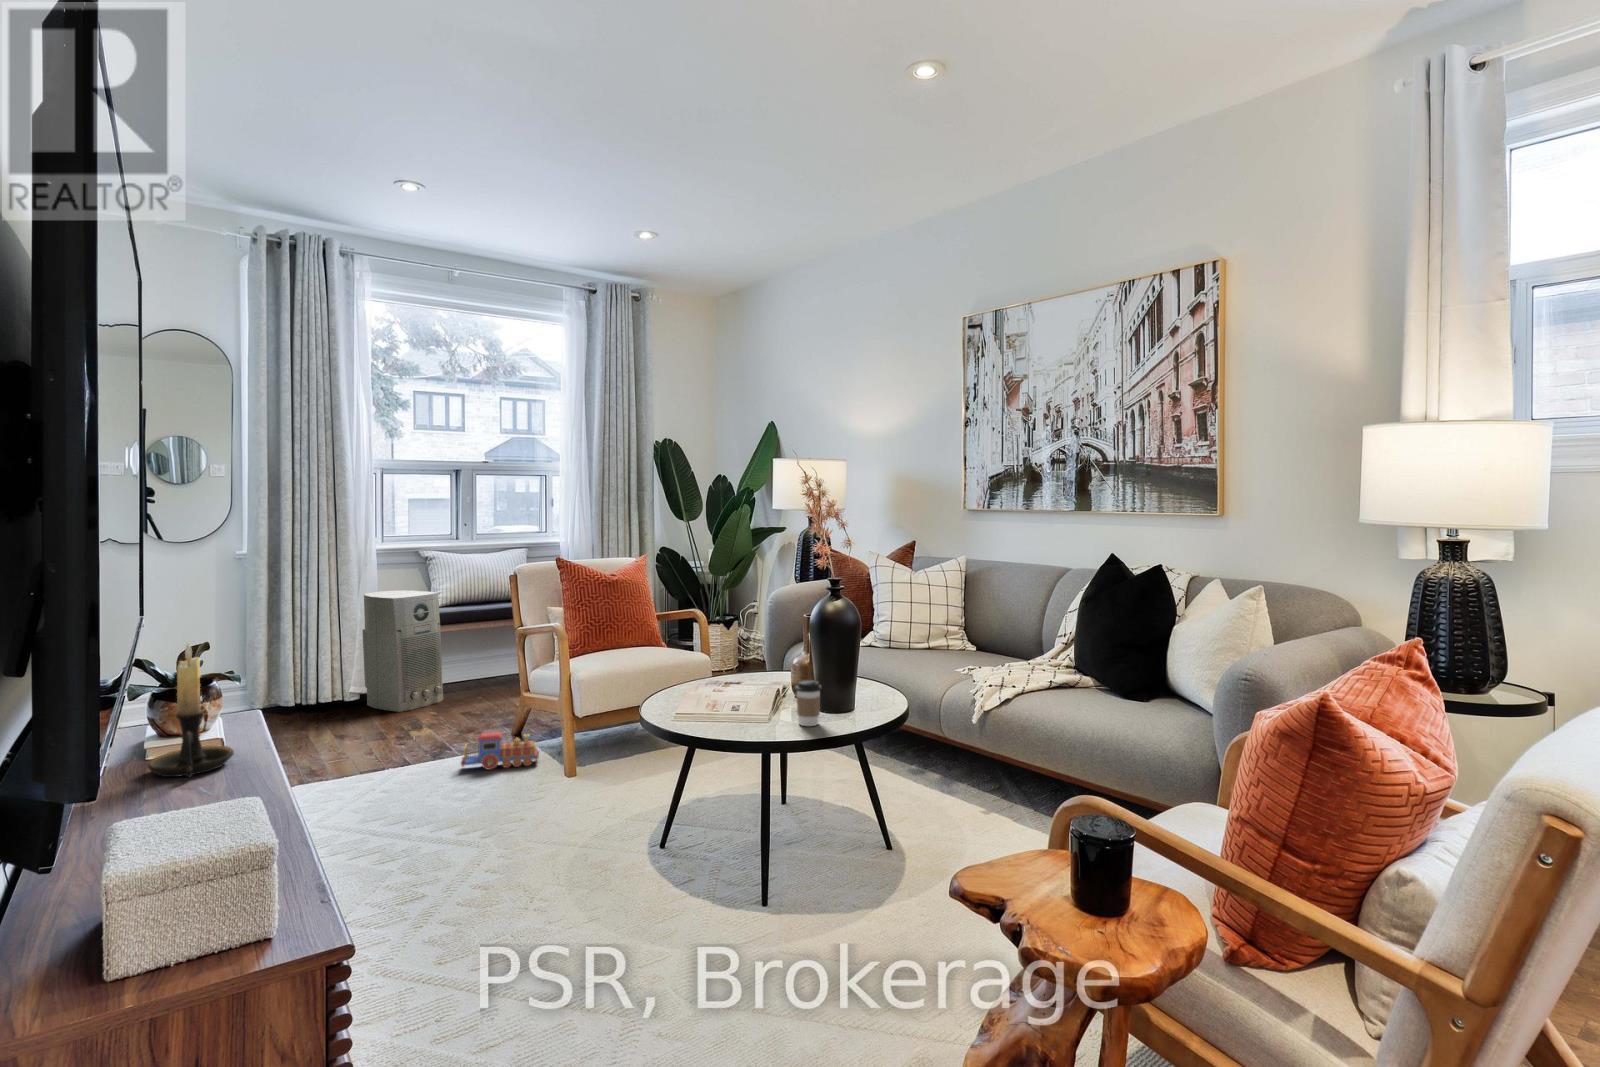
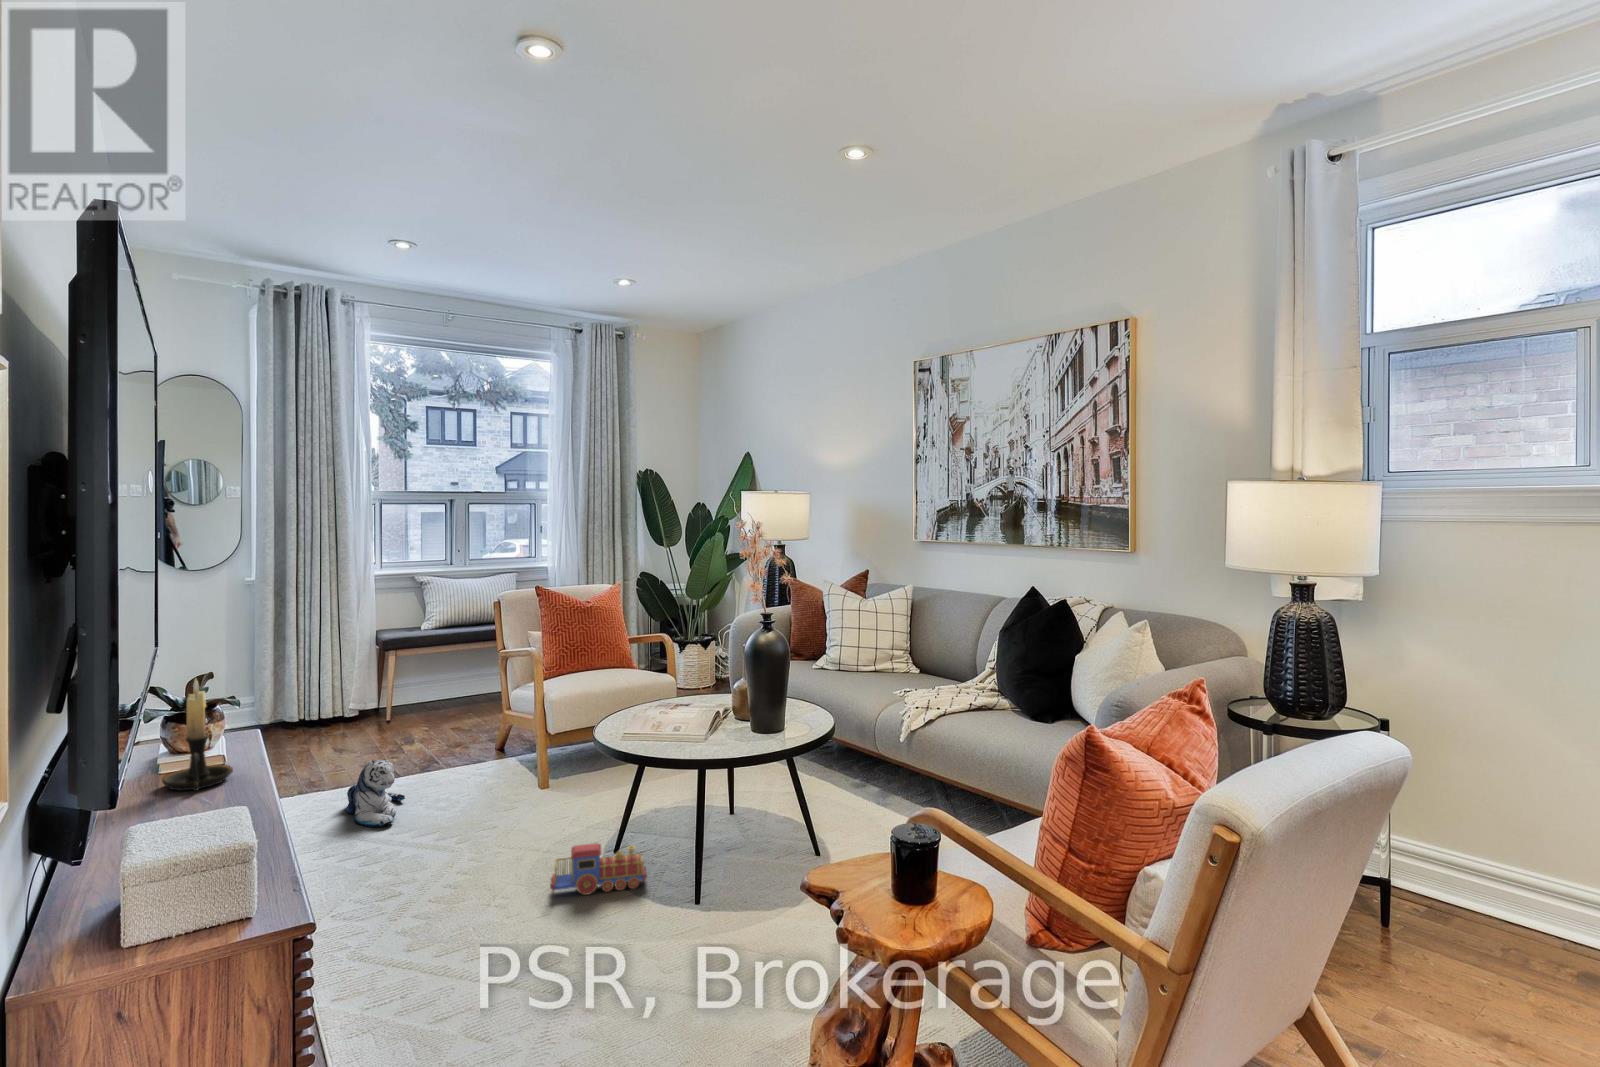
air purifier: present [362,590,443,712] -> none [360,614,435,728]
coffee cup: present [796,680,822,726] -> none [722,706,746,748]
toy train: present [461,732,539,770] -> present [550,843,647,895]
plush toy: none [354,744,421,819] -> present [345,759,405,827]

